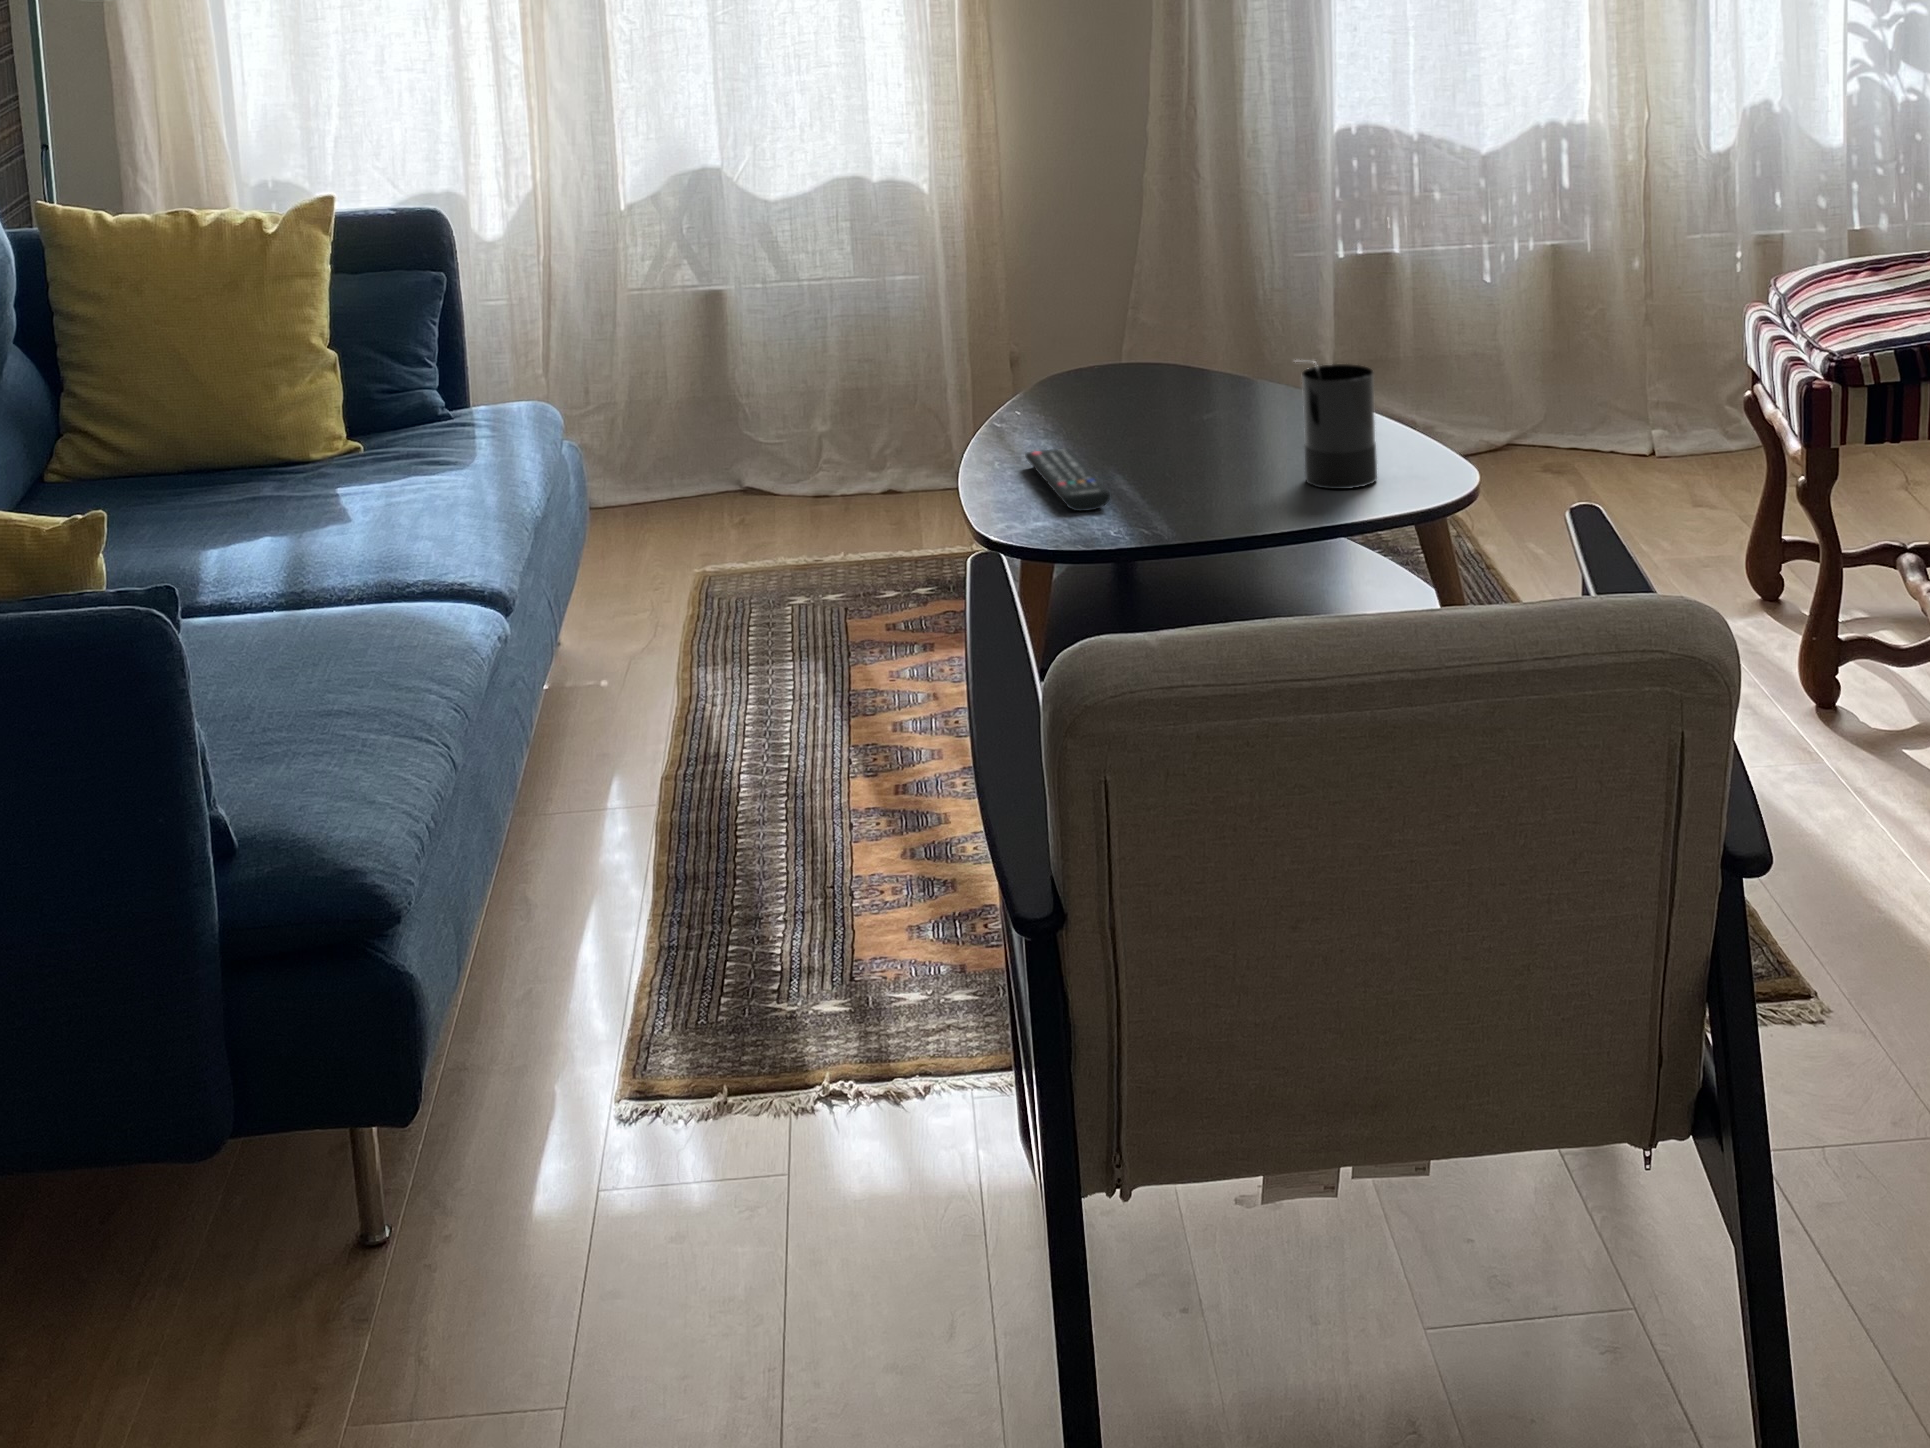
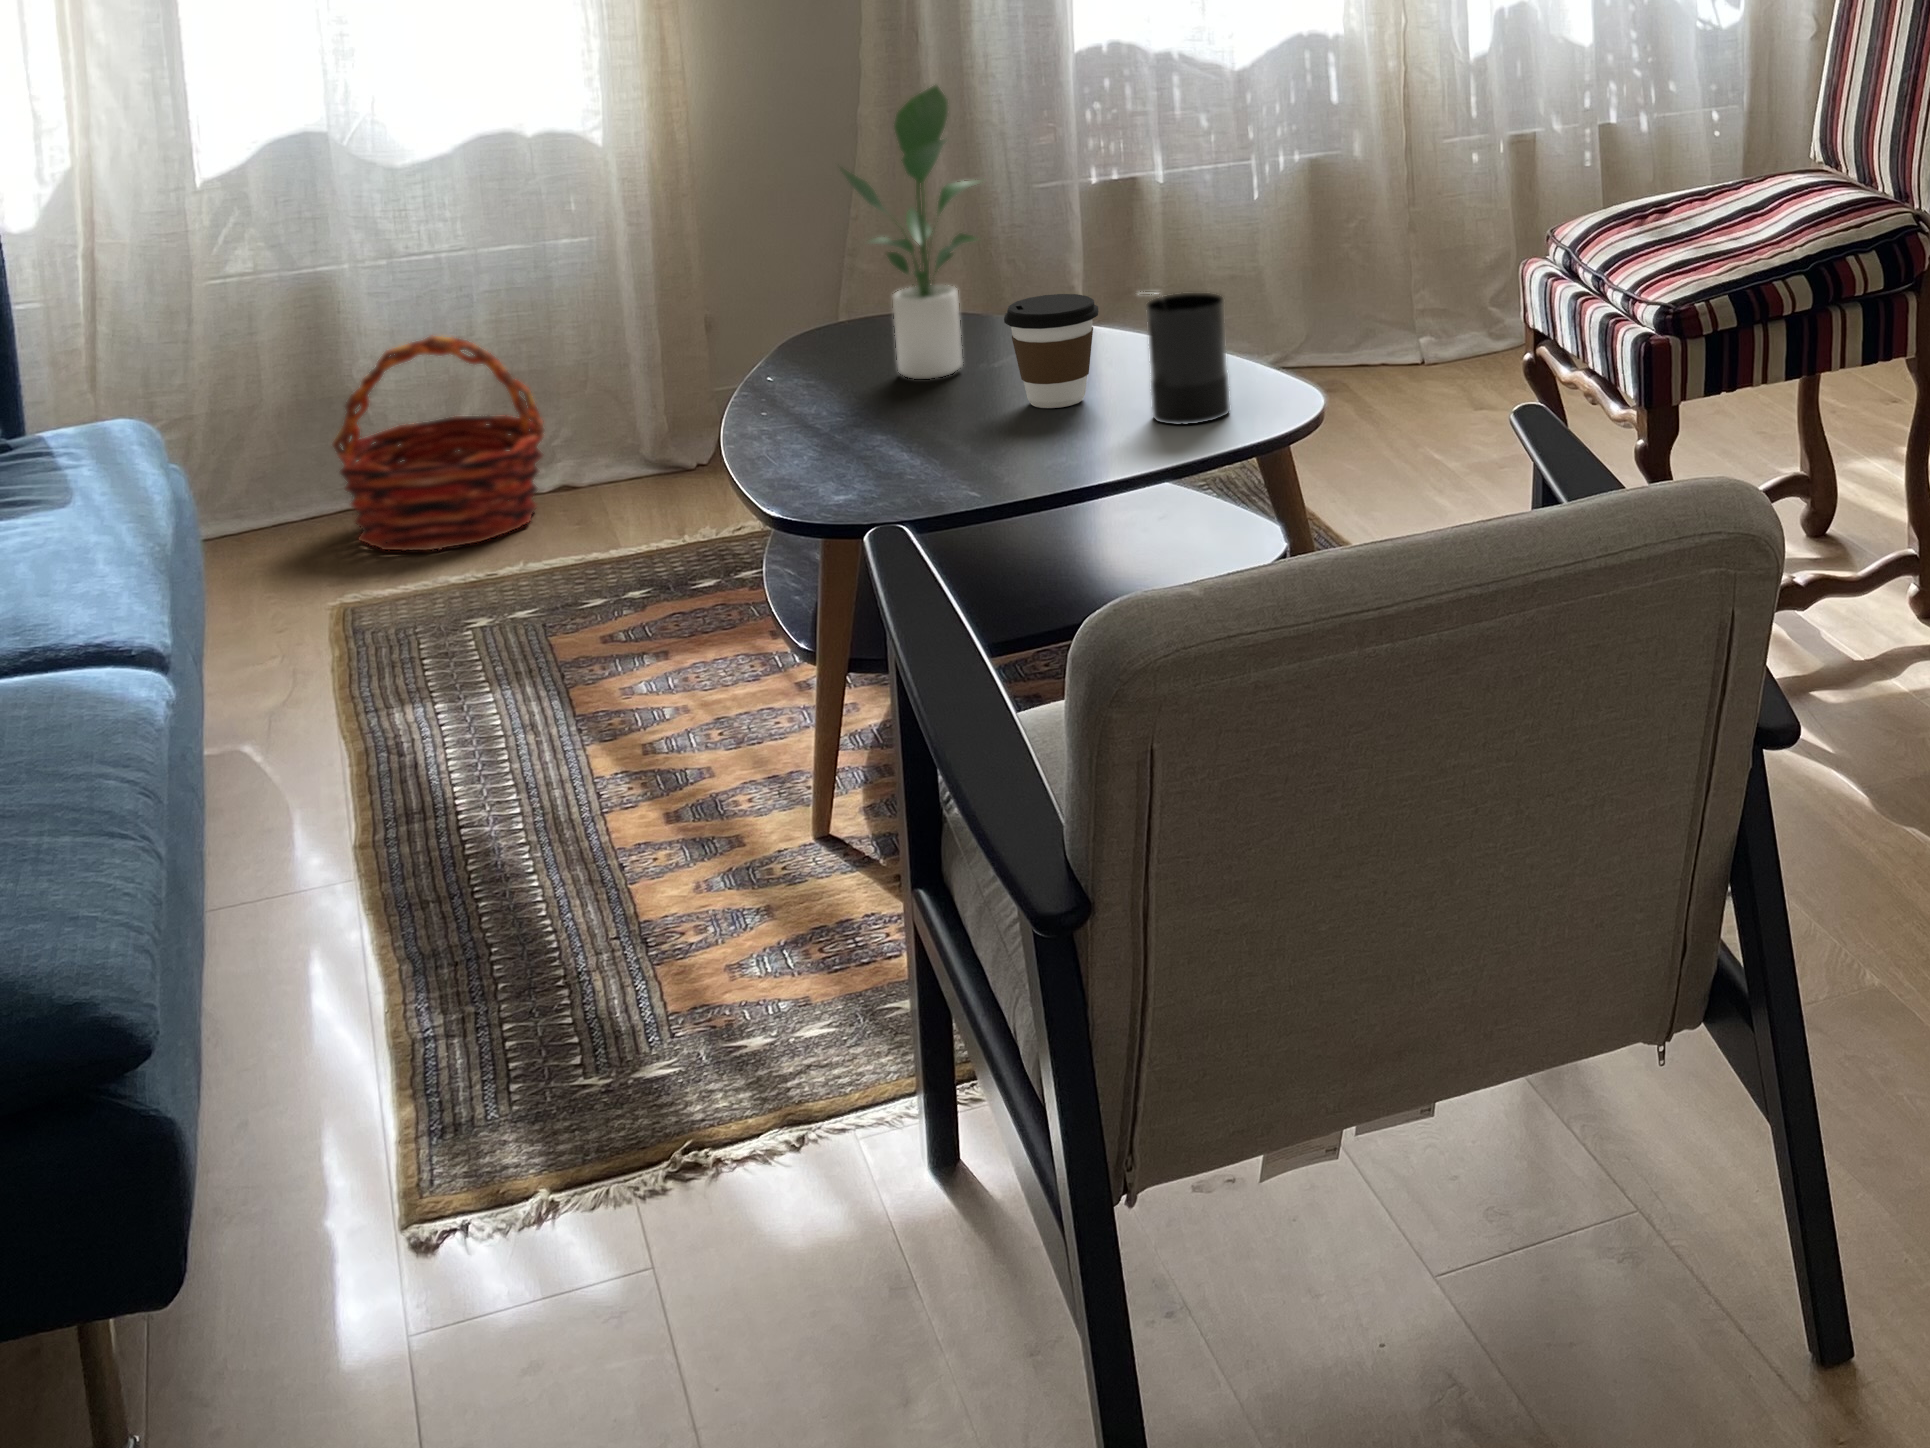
potted plant: none [1054,153,1189,425] -> present [841,86,980,379]
basket: none [710,351,874,537] -> present [333,336,544,551]
coffee cup: none [1182,356,1268,462] -> present [1004,294,1098,408]
remote control: present [1025,448,1110,511] -> none [828,409,948,475]

